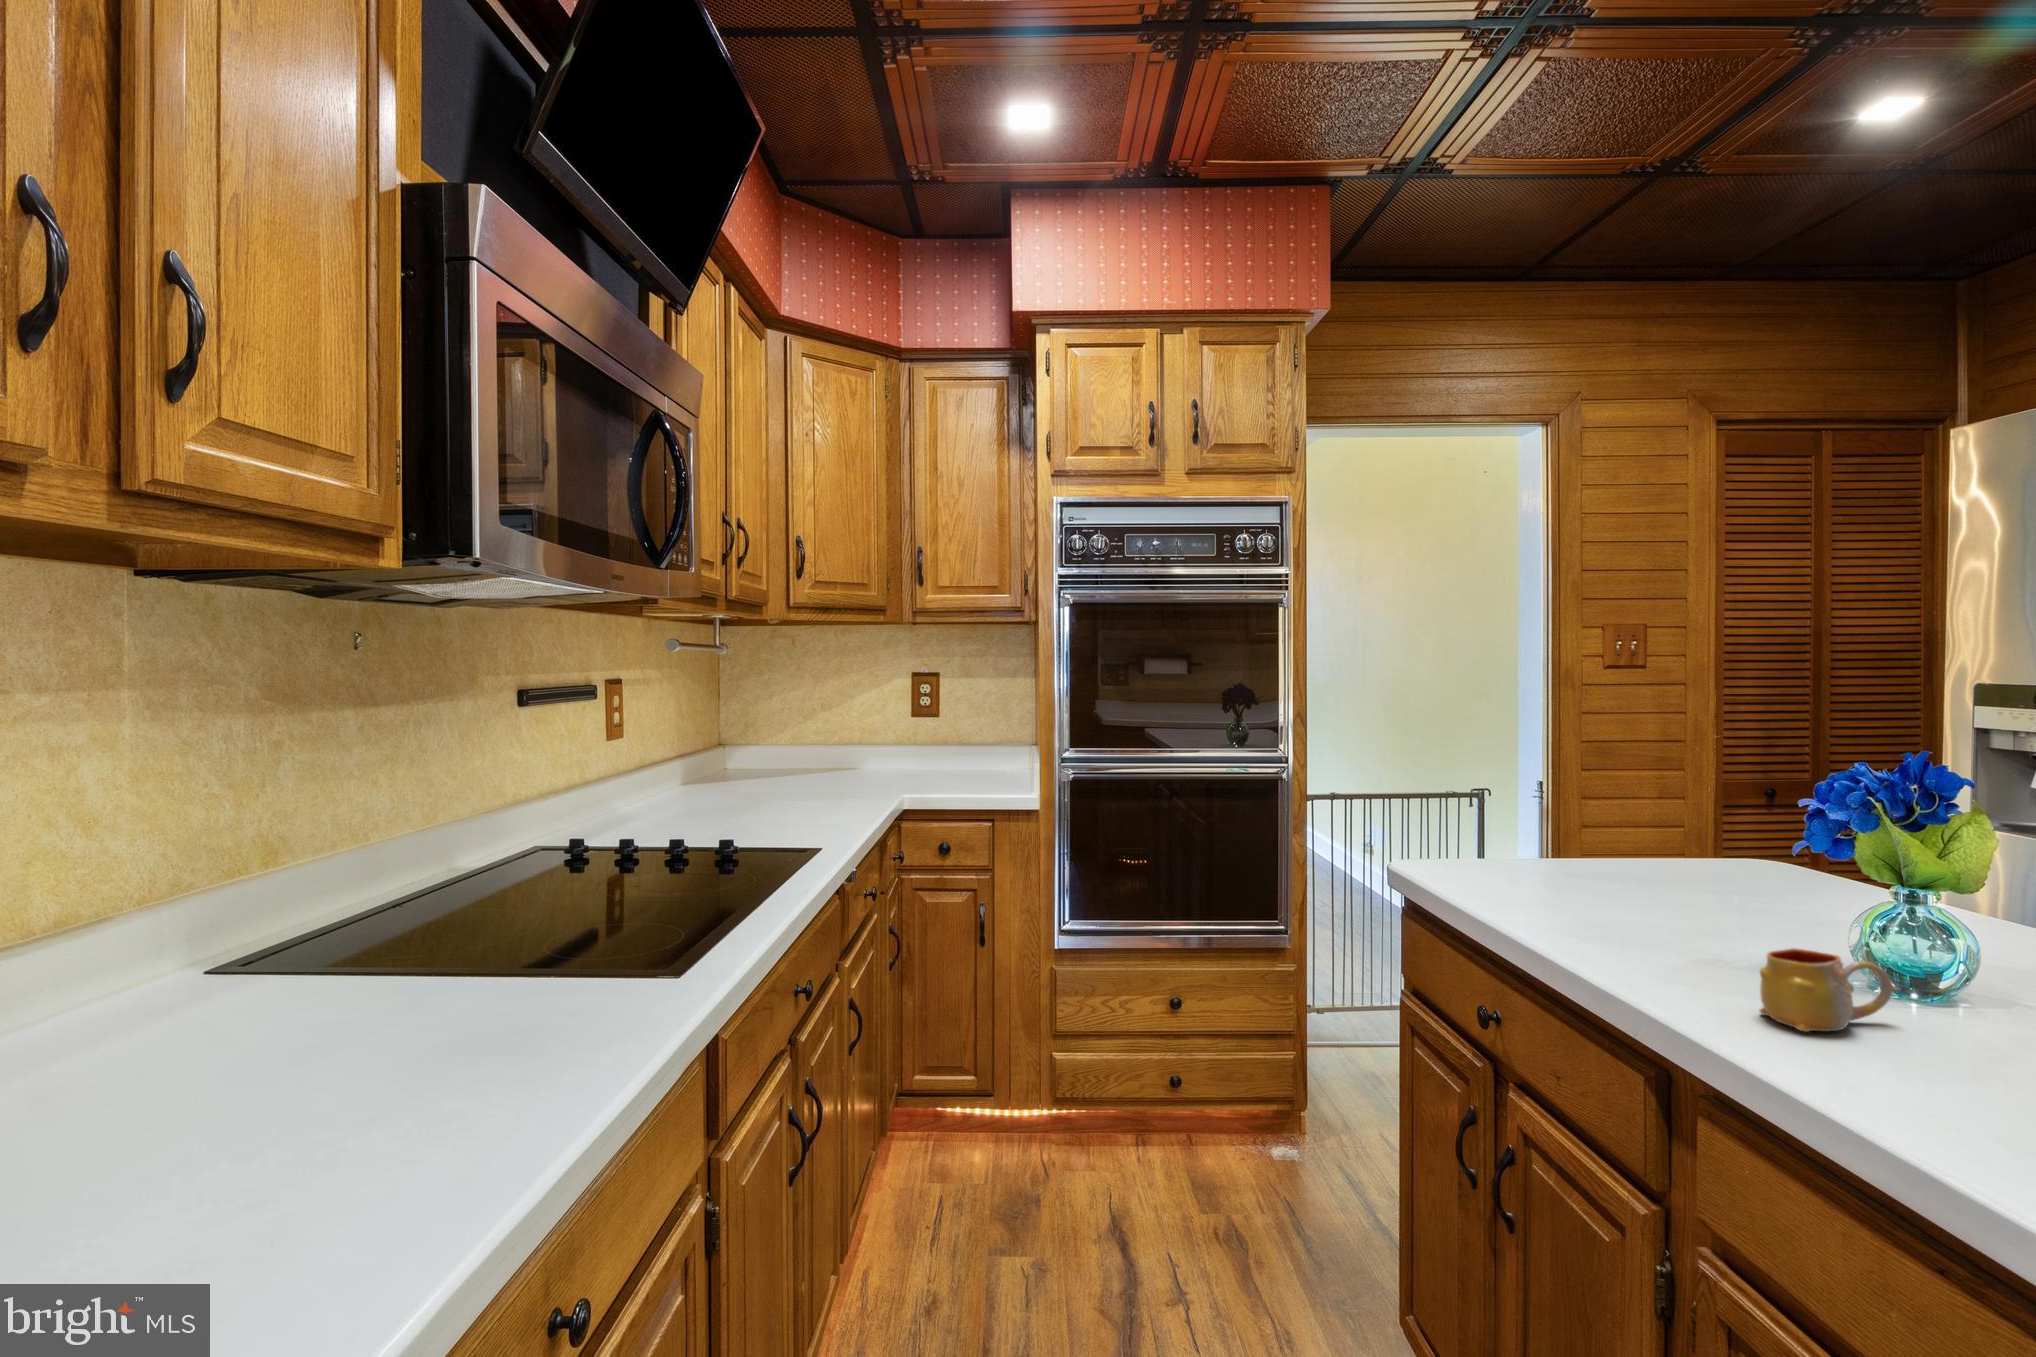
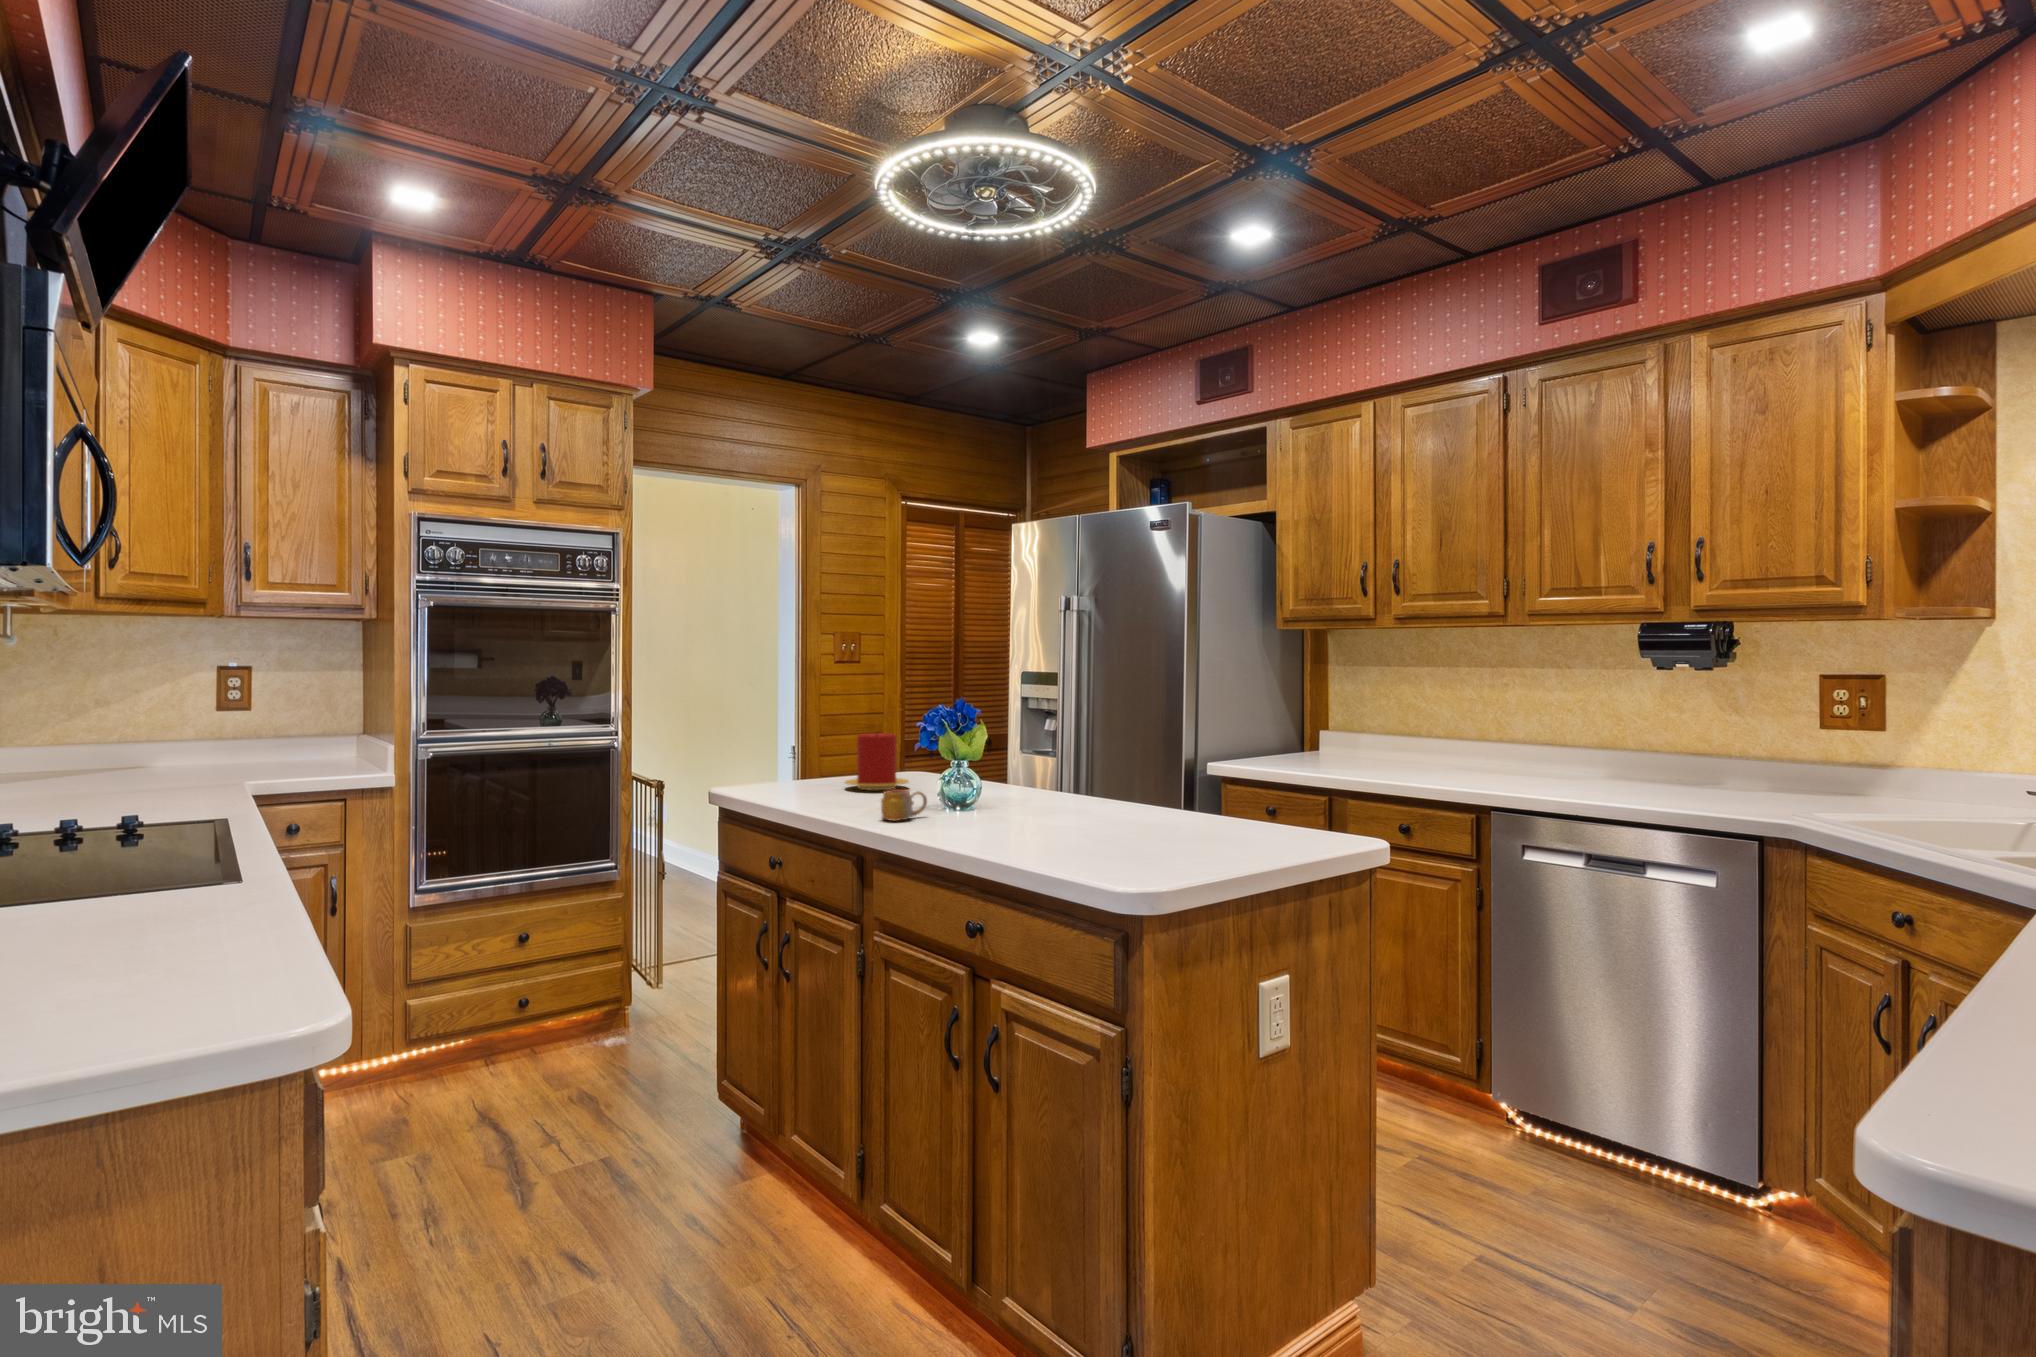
candle: none [1641,793,1791,906] -> present [845,733,909,790]

